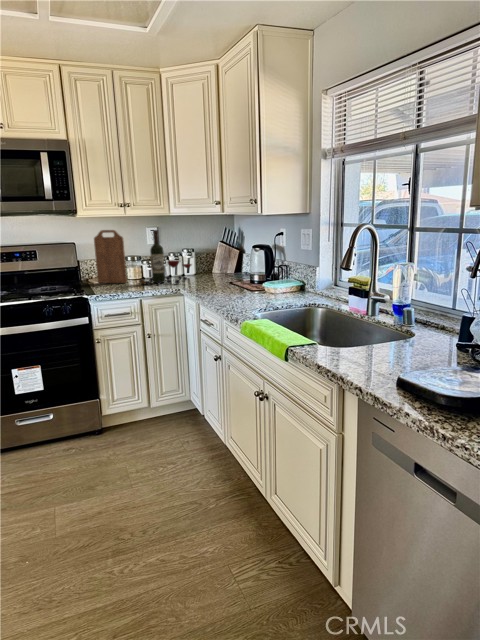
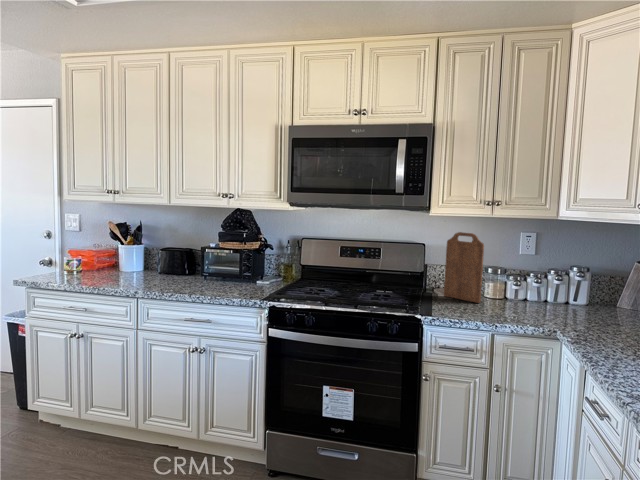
wine bottle: present [140,230,192,285] -> none [497,239,586,323]

